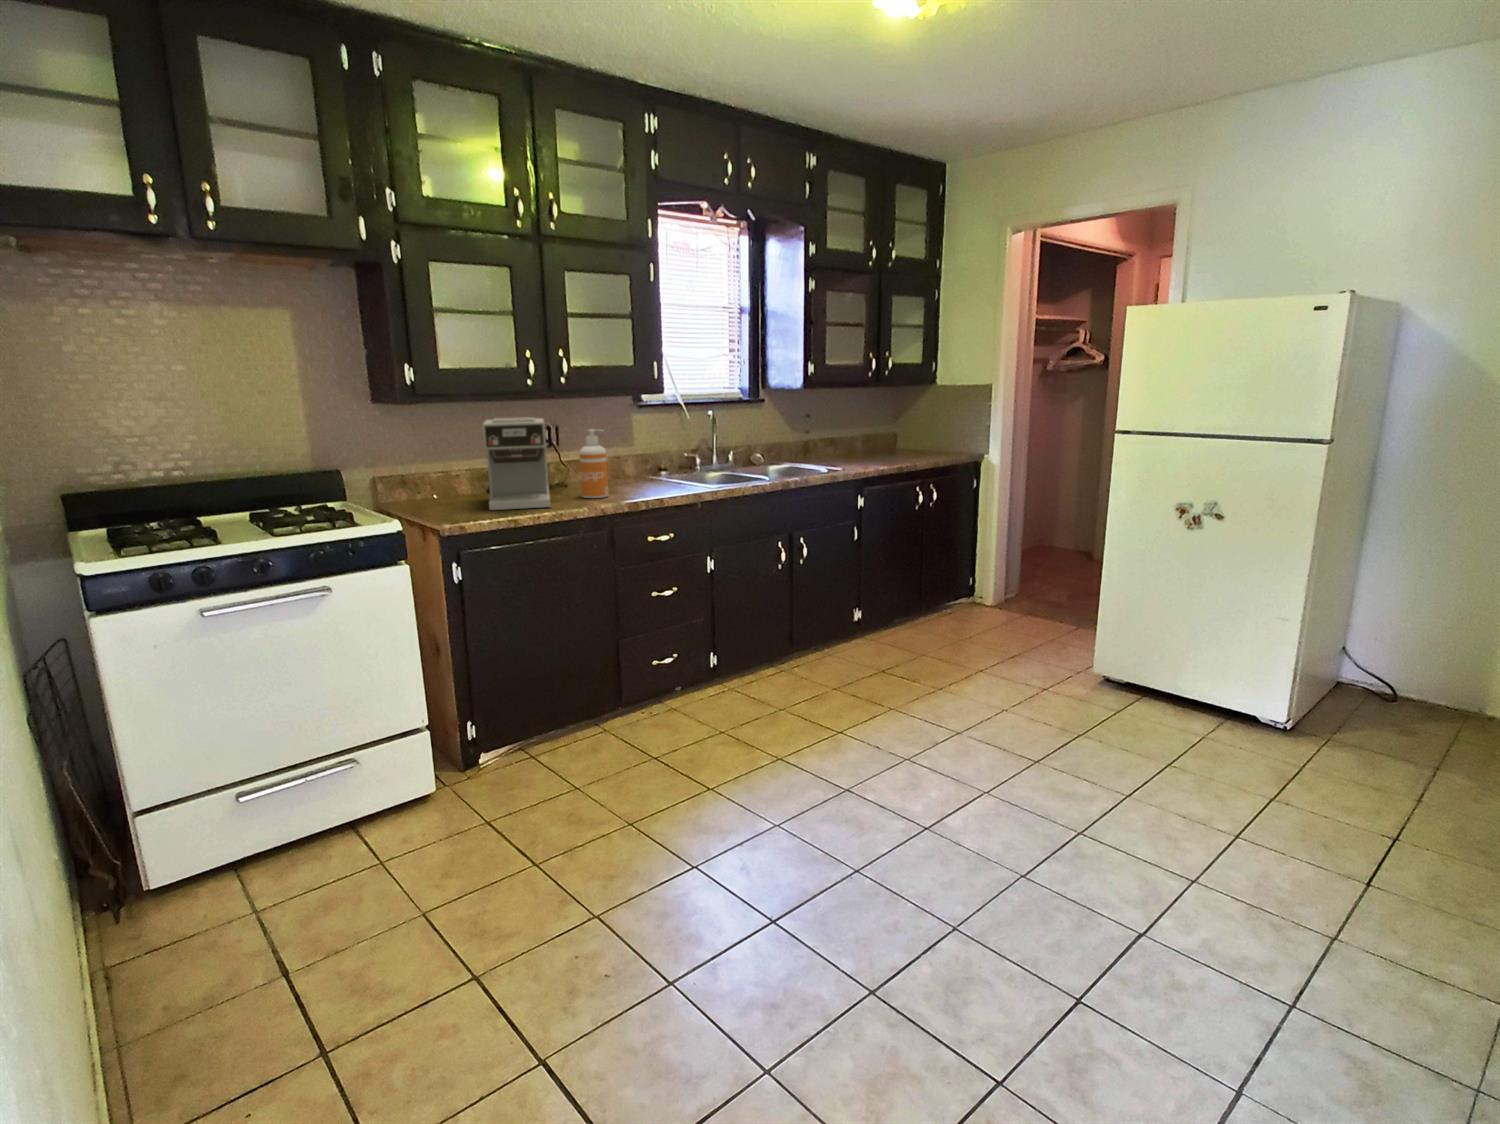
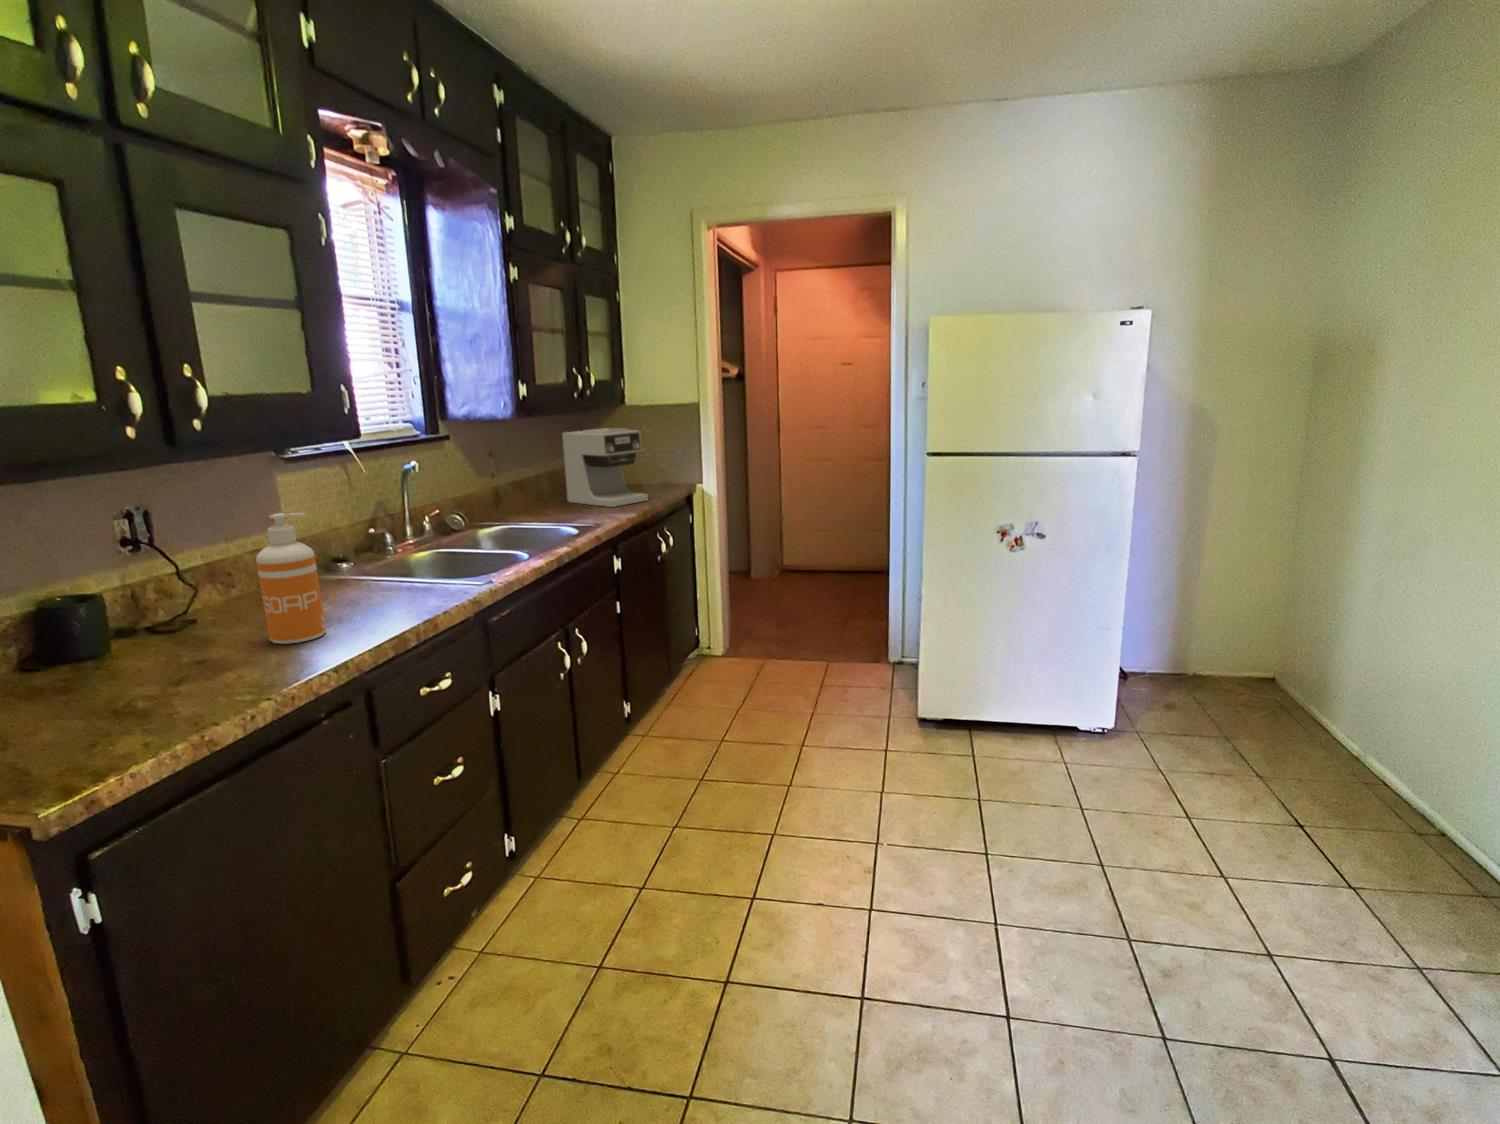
coffee maker: present [482,417,551,510] -> present [562,428,648,507]

